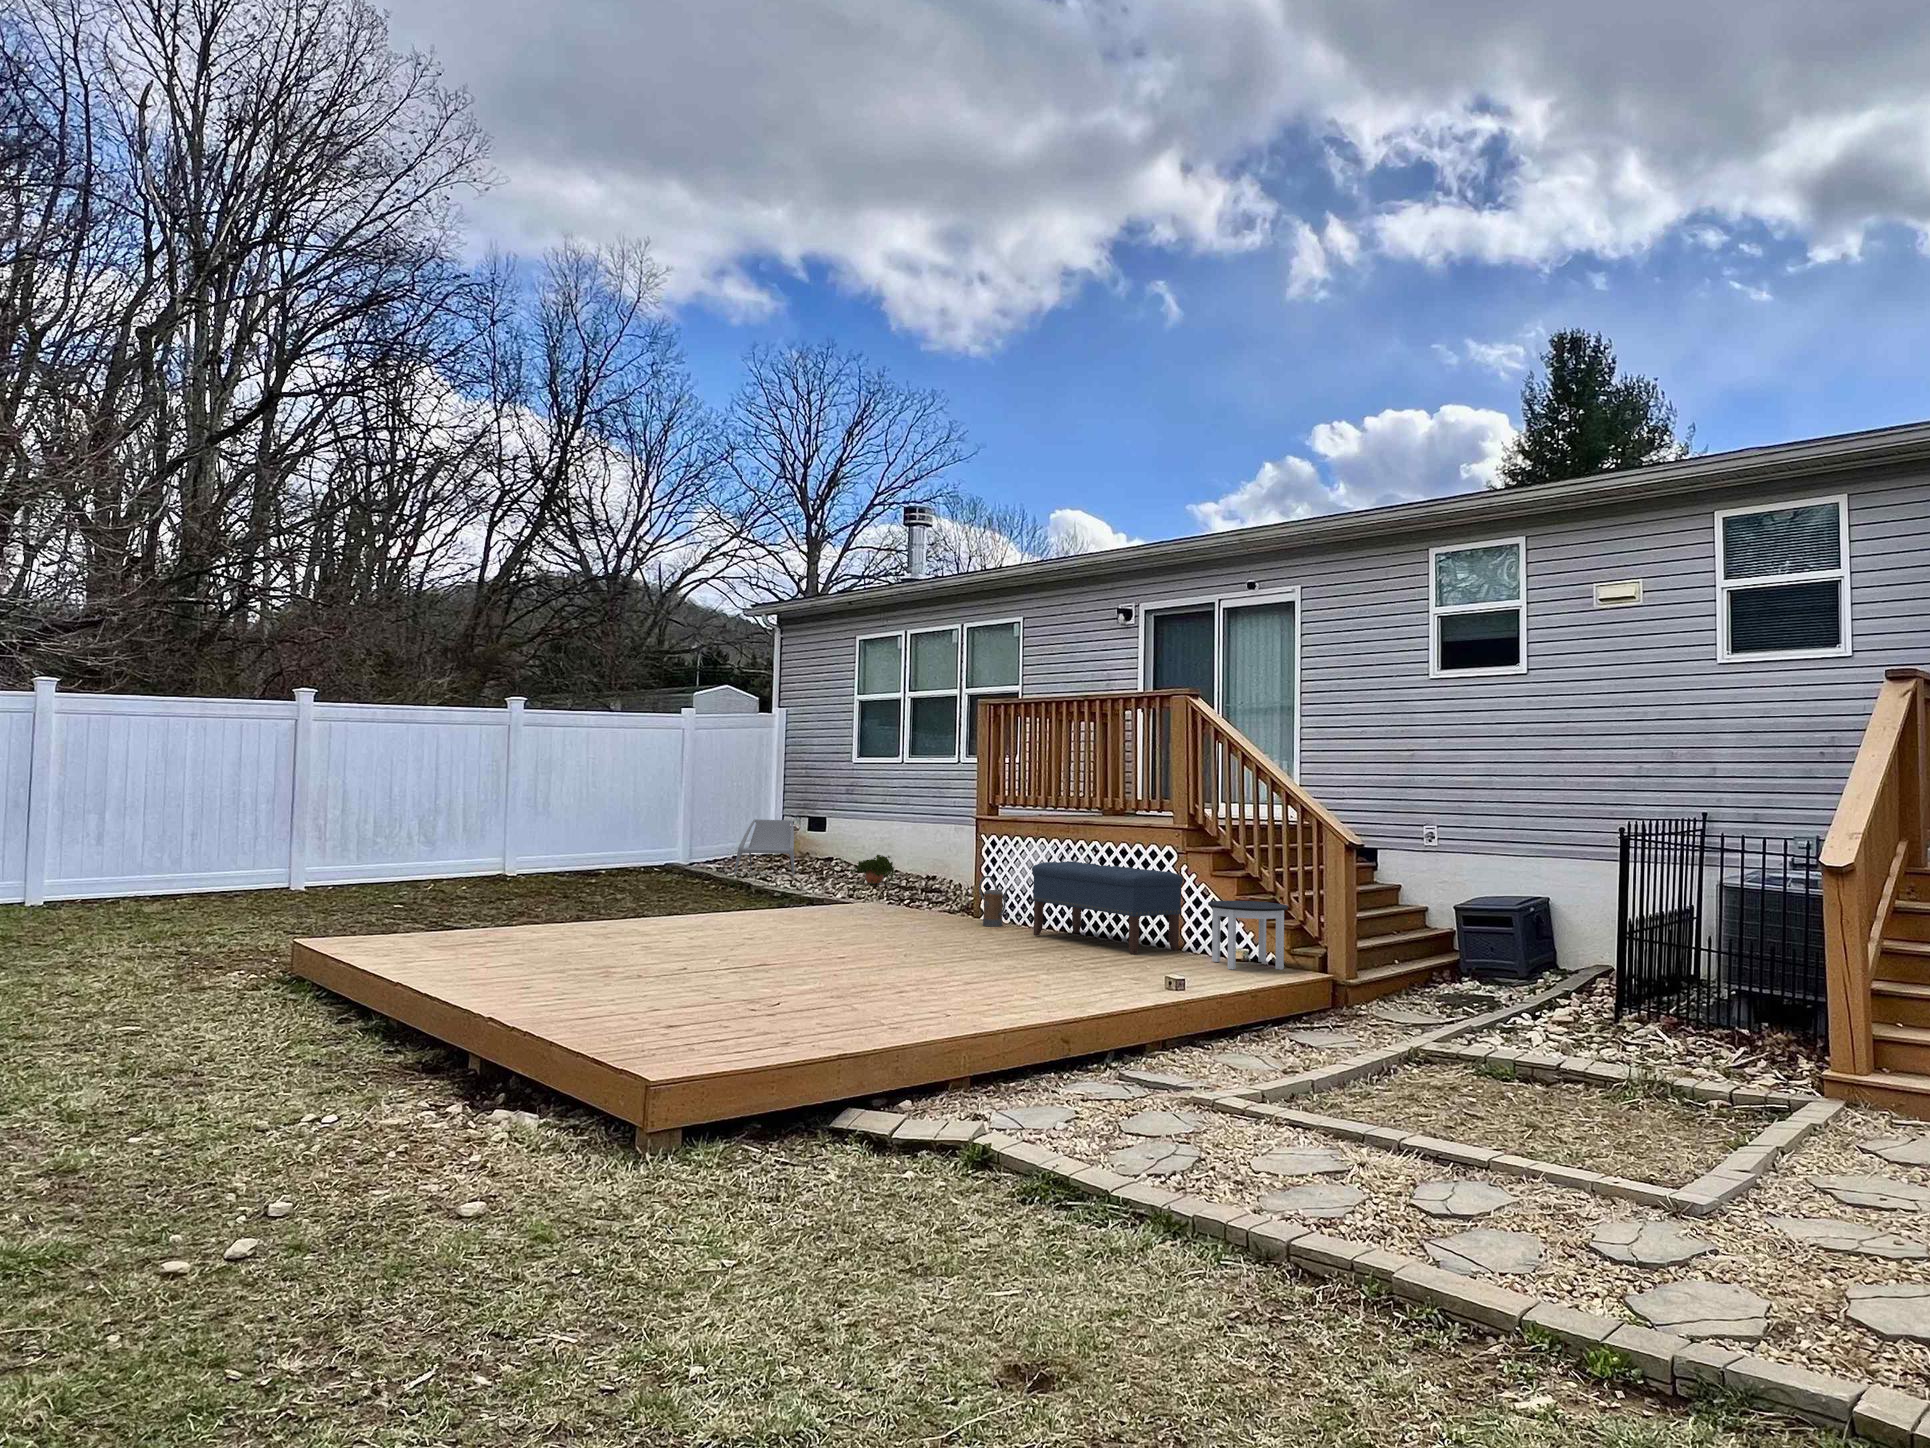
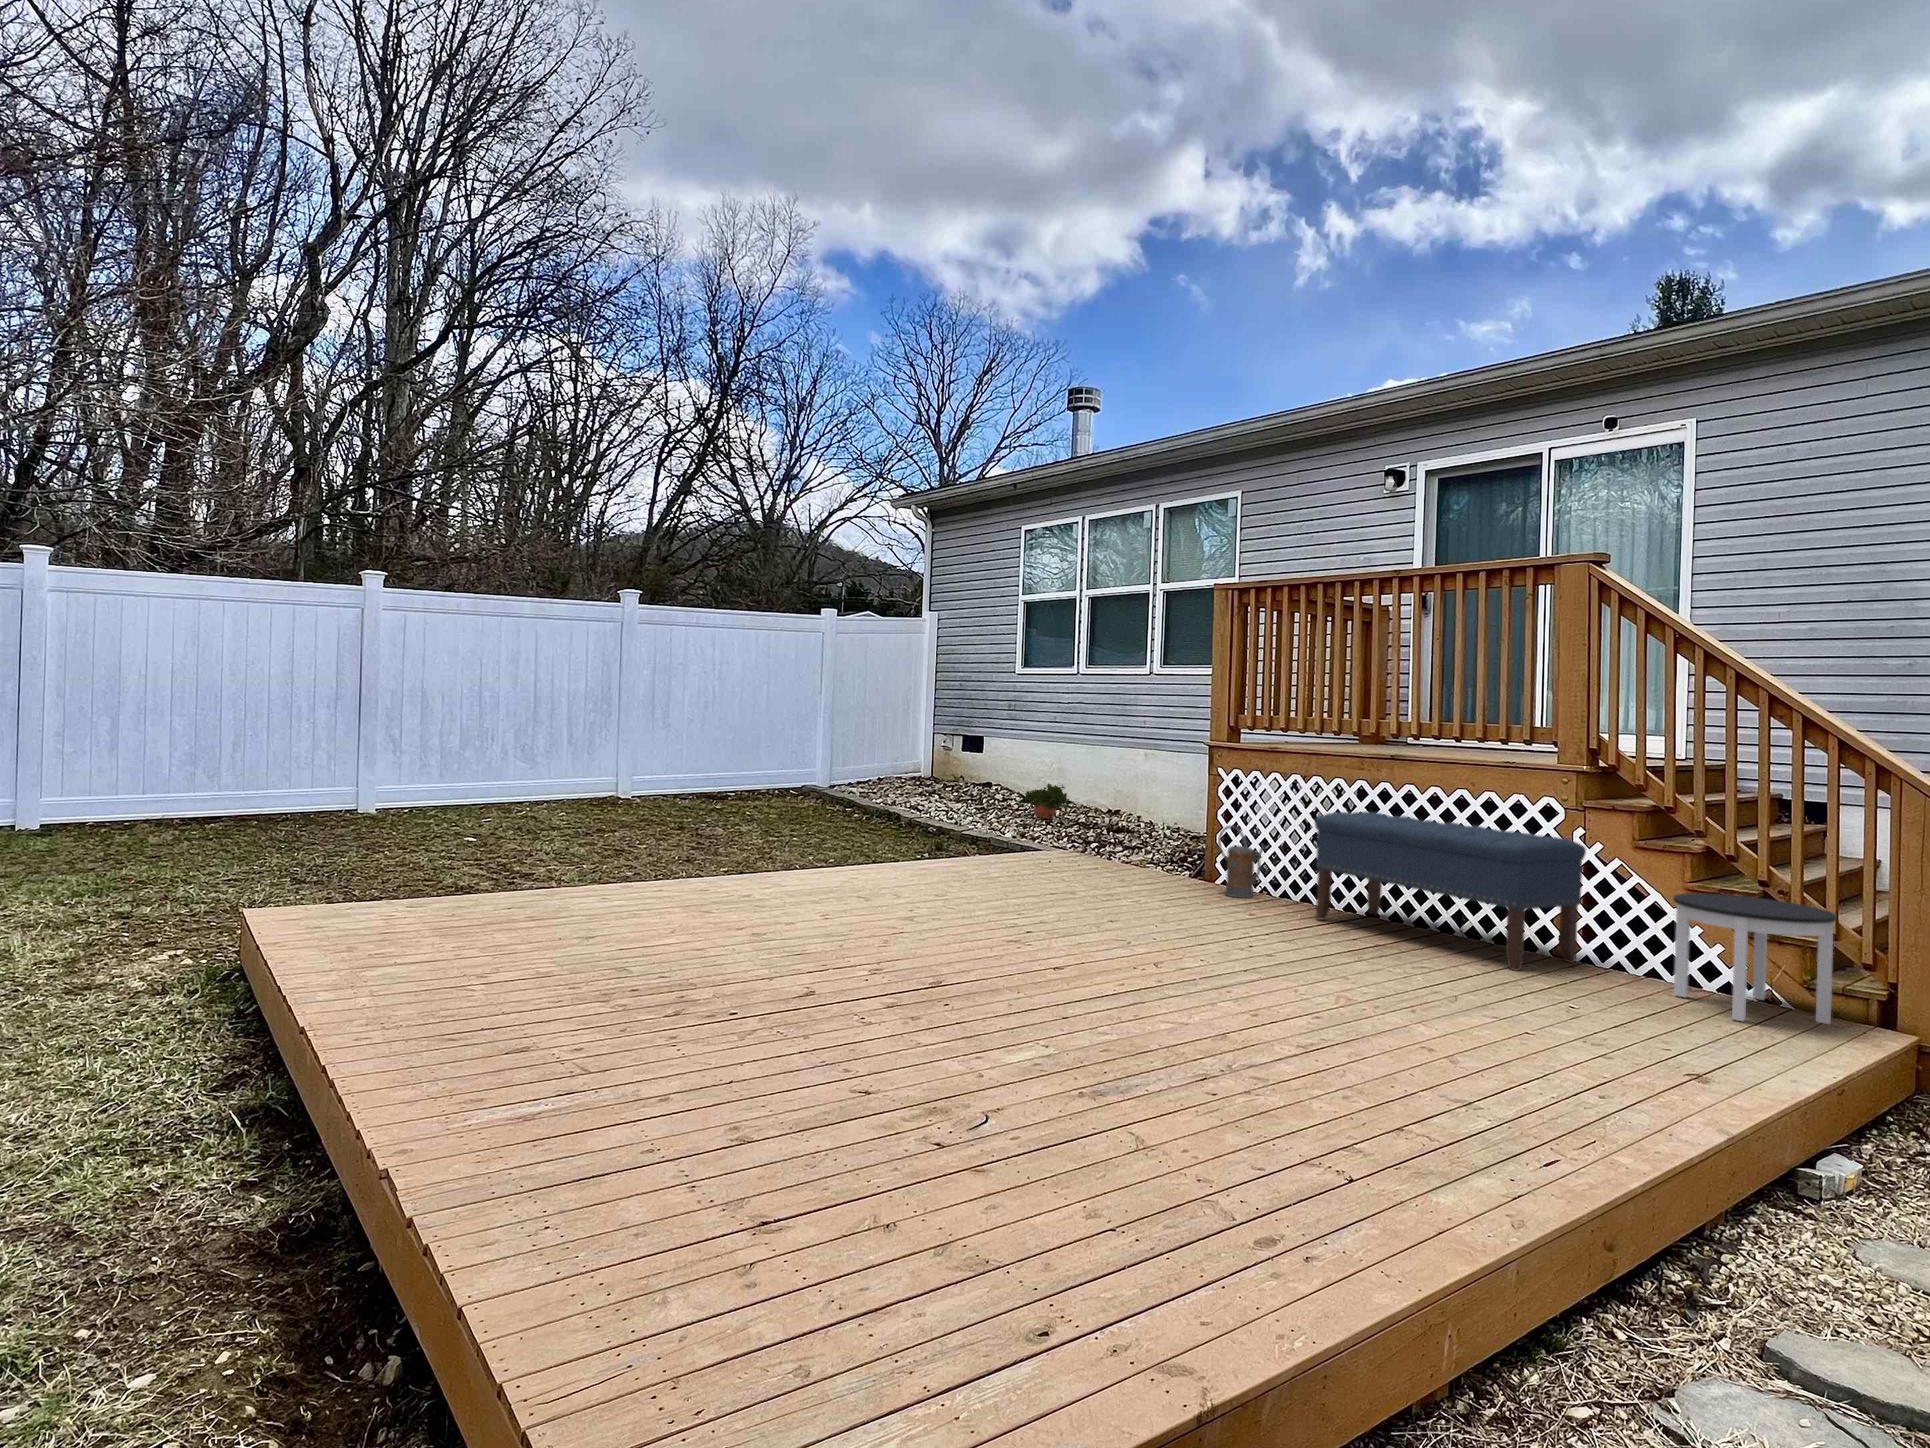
armchair: present [734,819,794,876] -> none [879,738,948,805]

